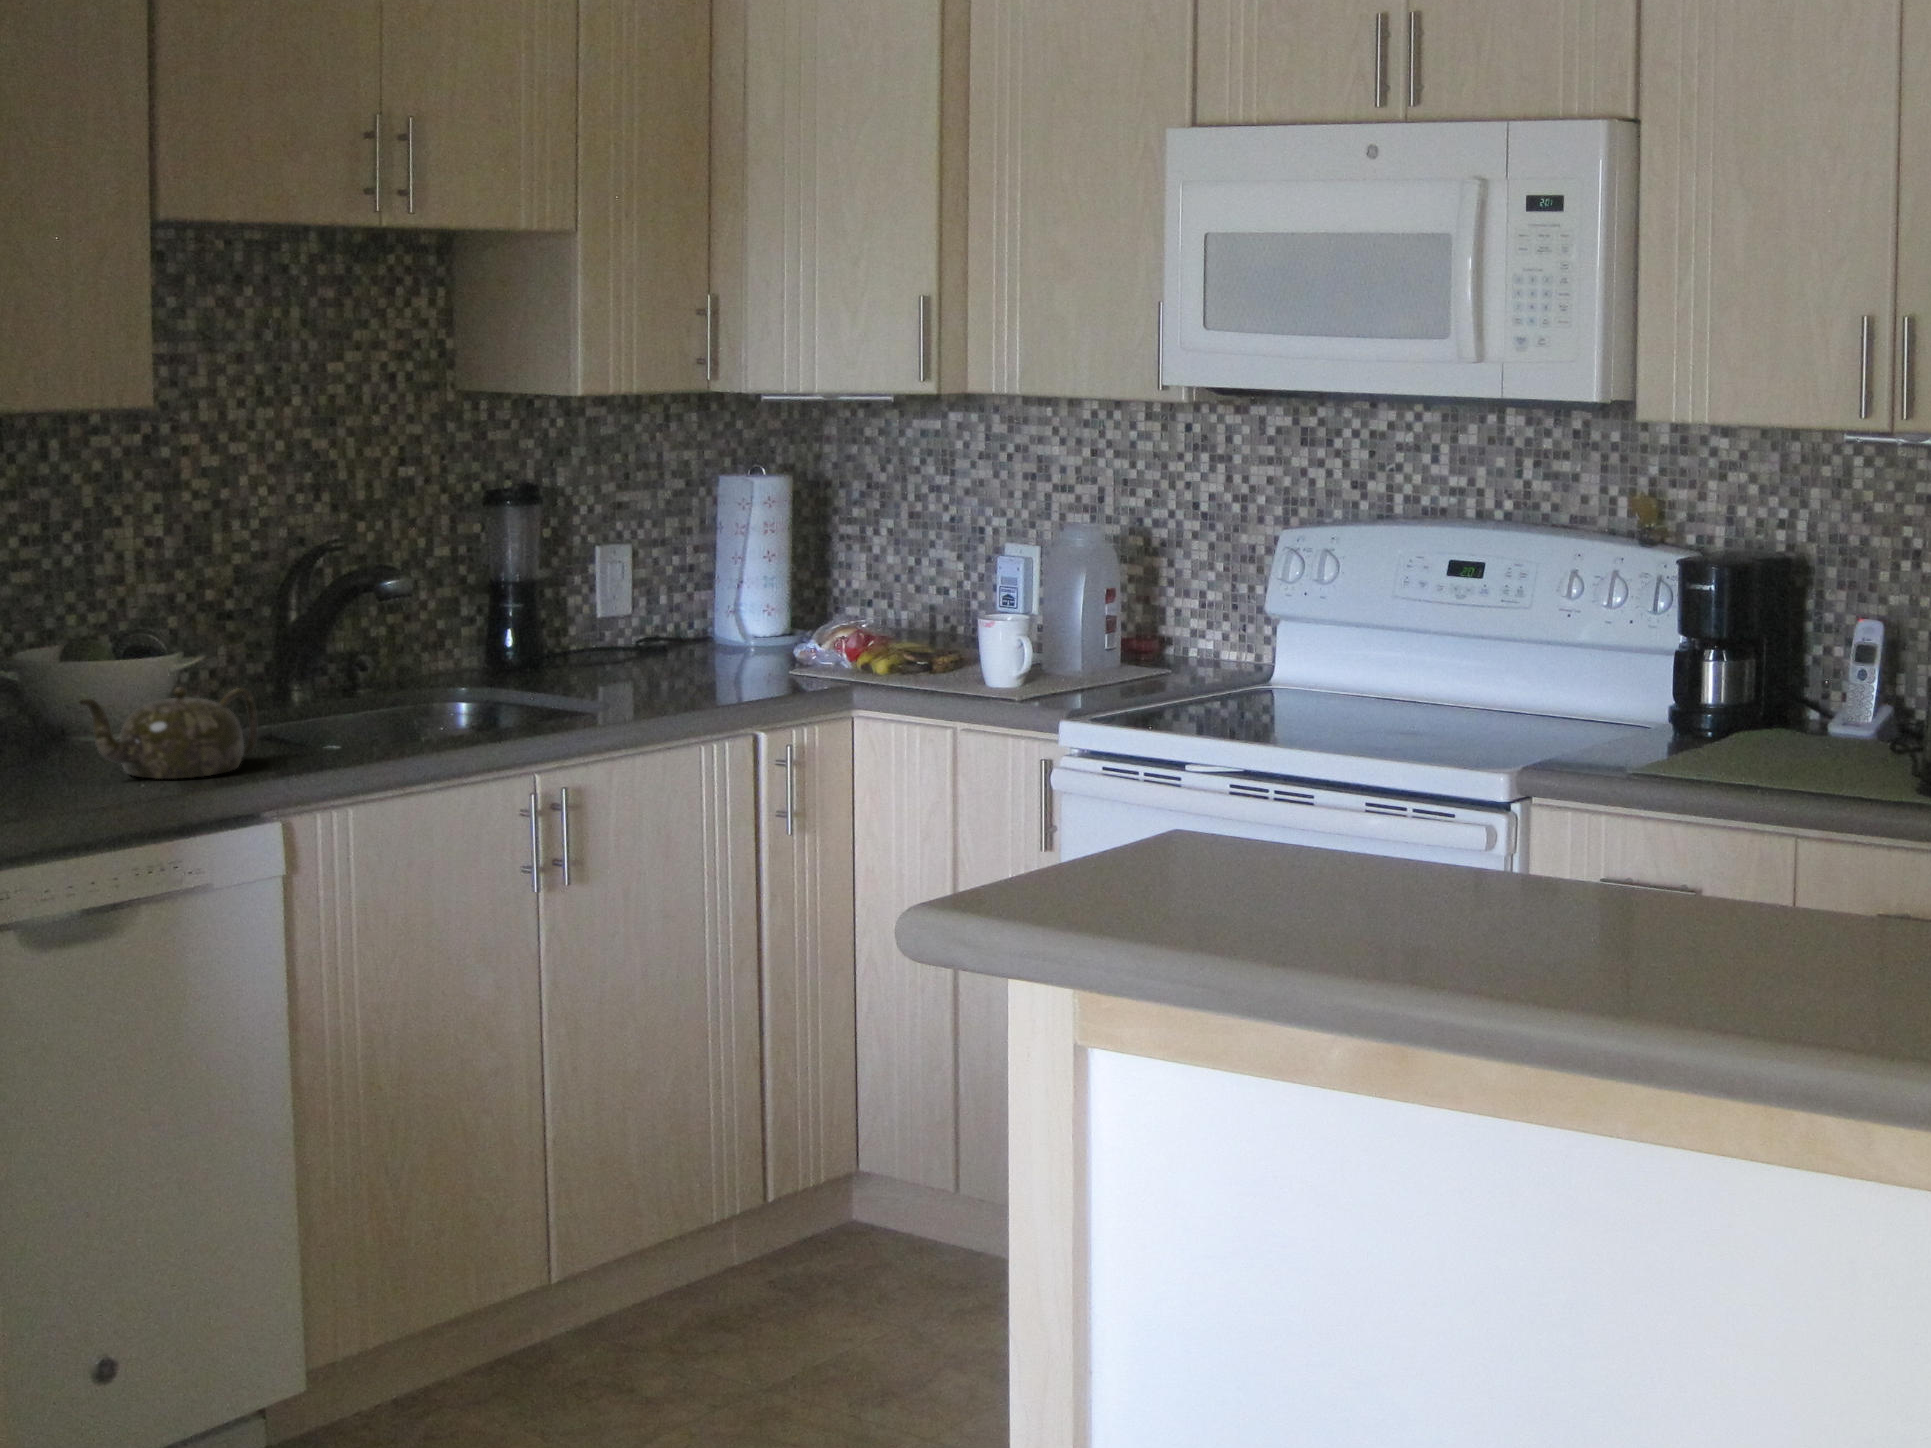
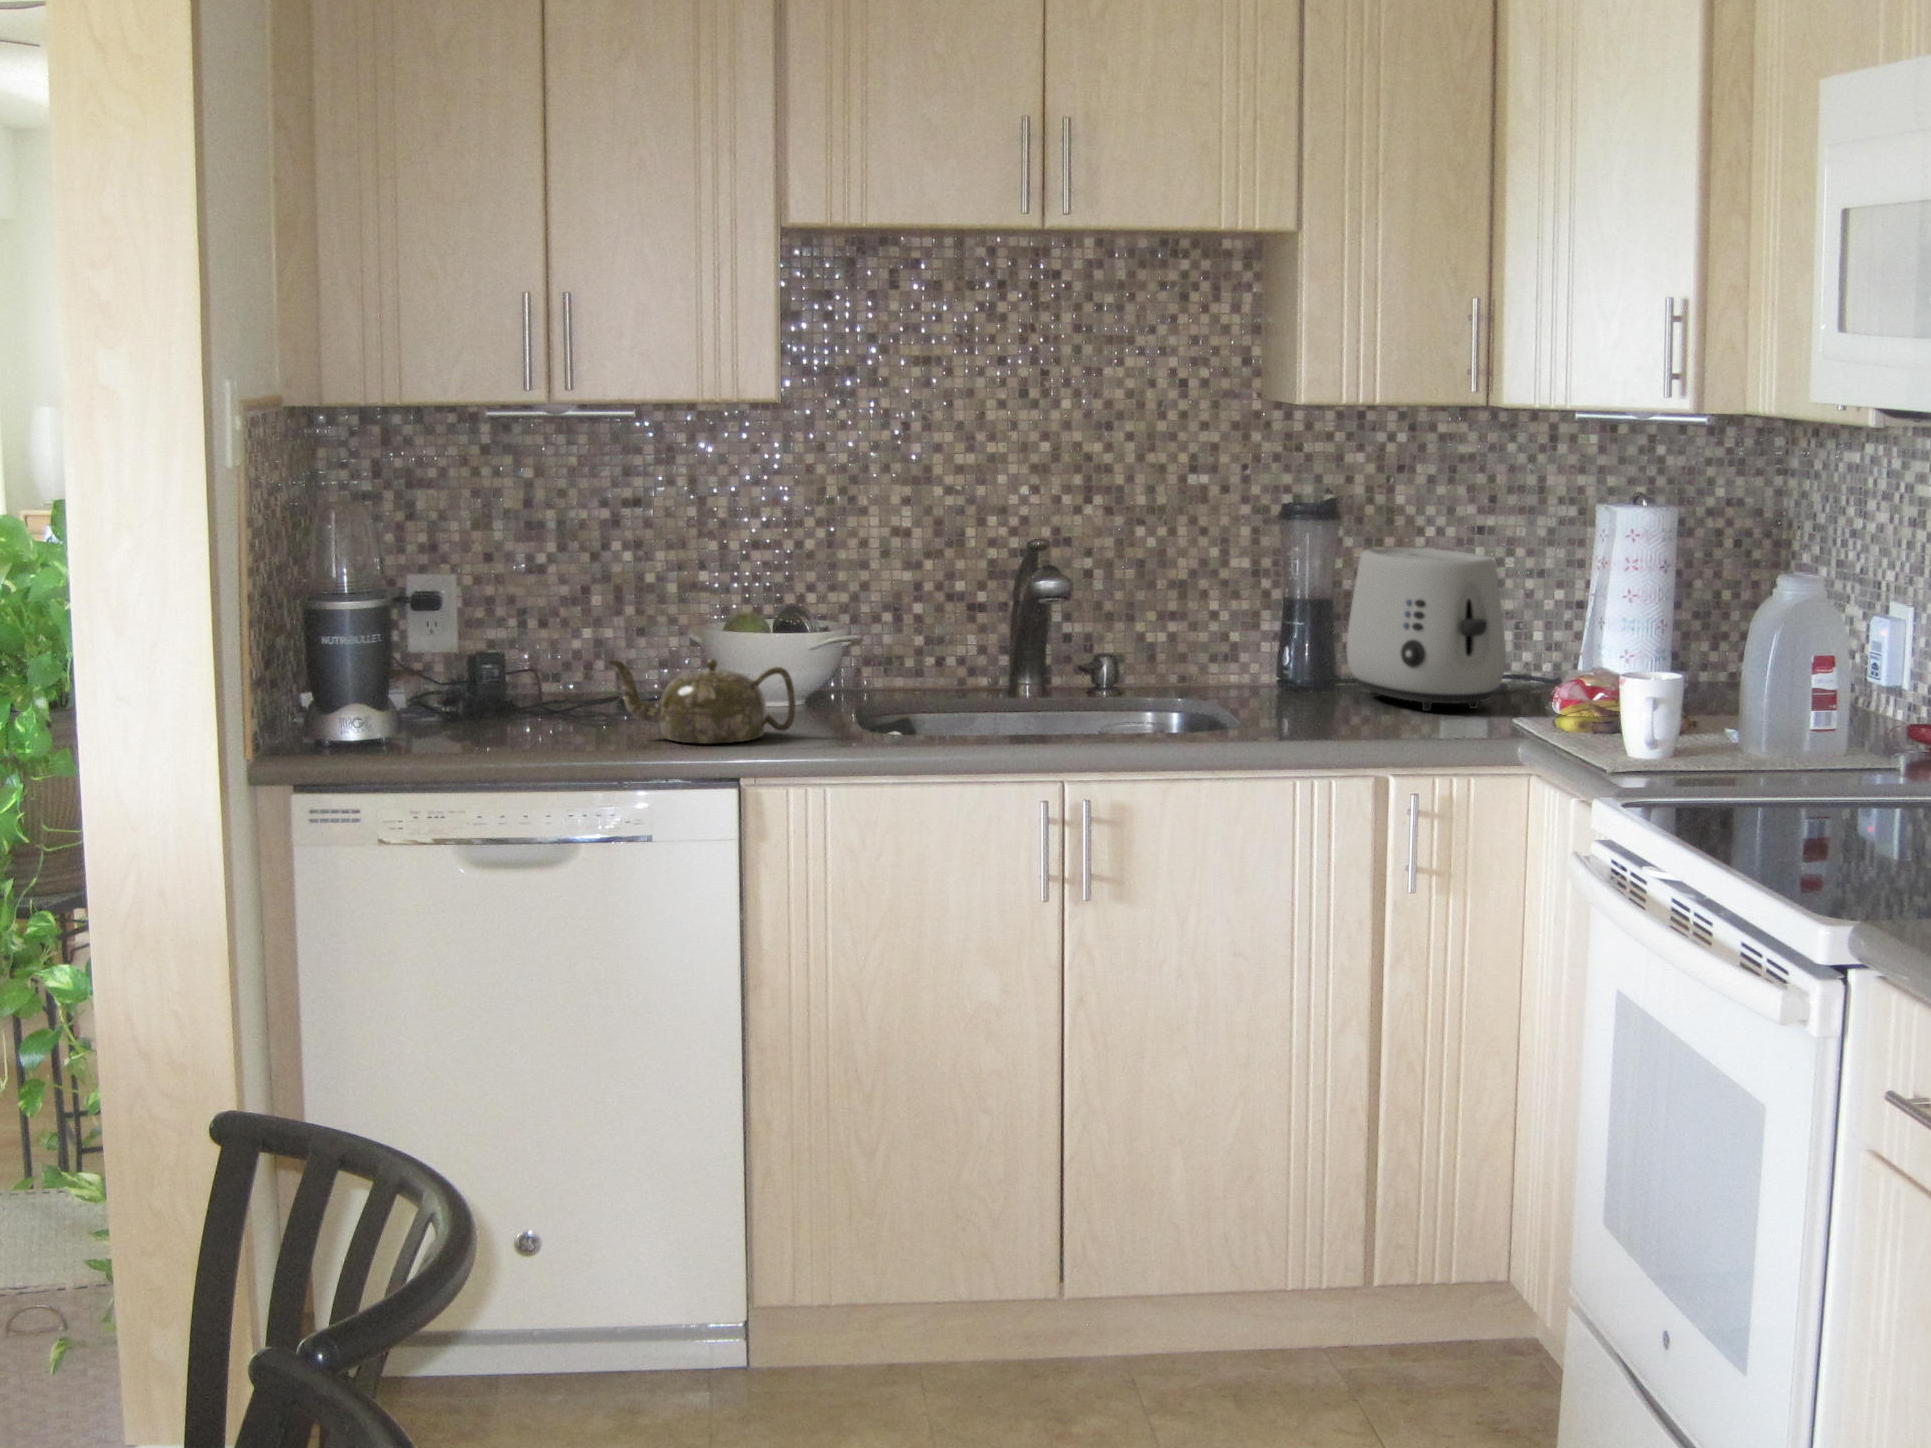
toaster: none [544,526,731,670] -> present [1347,548,1506,711]

